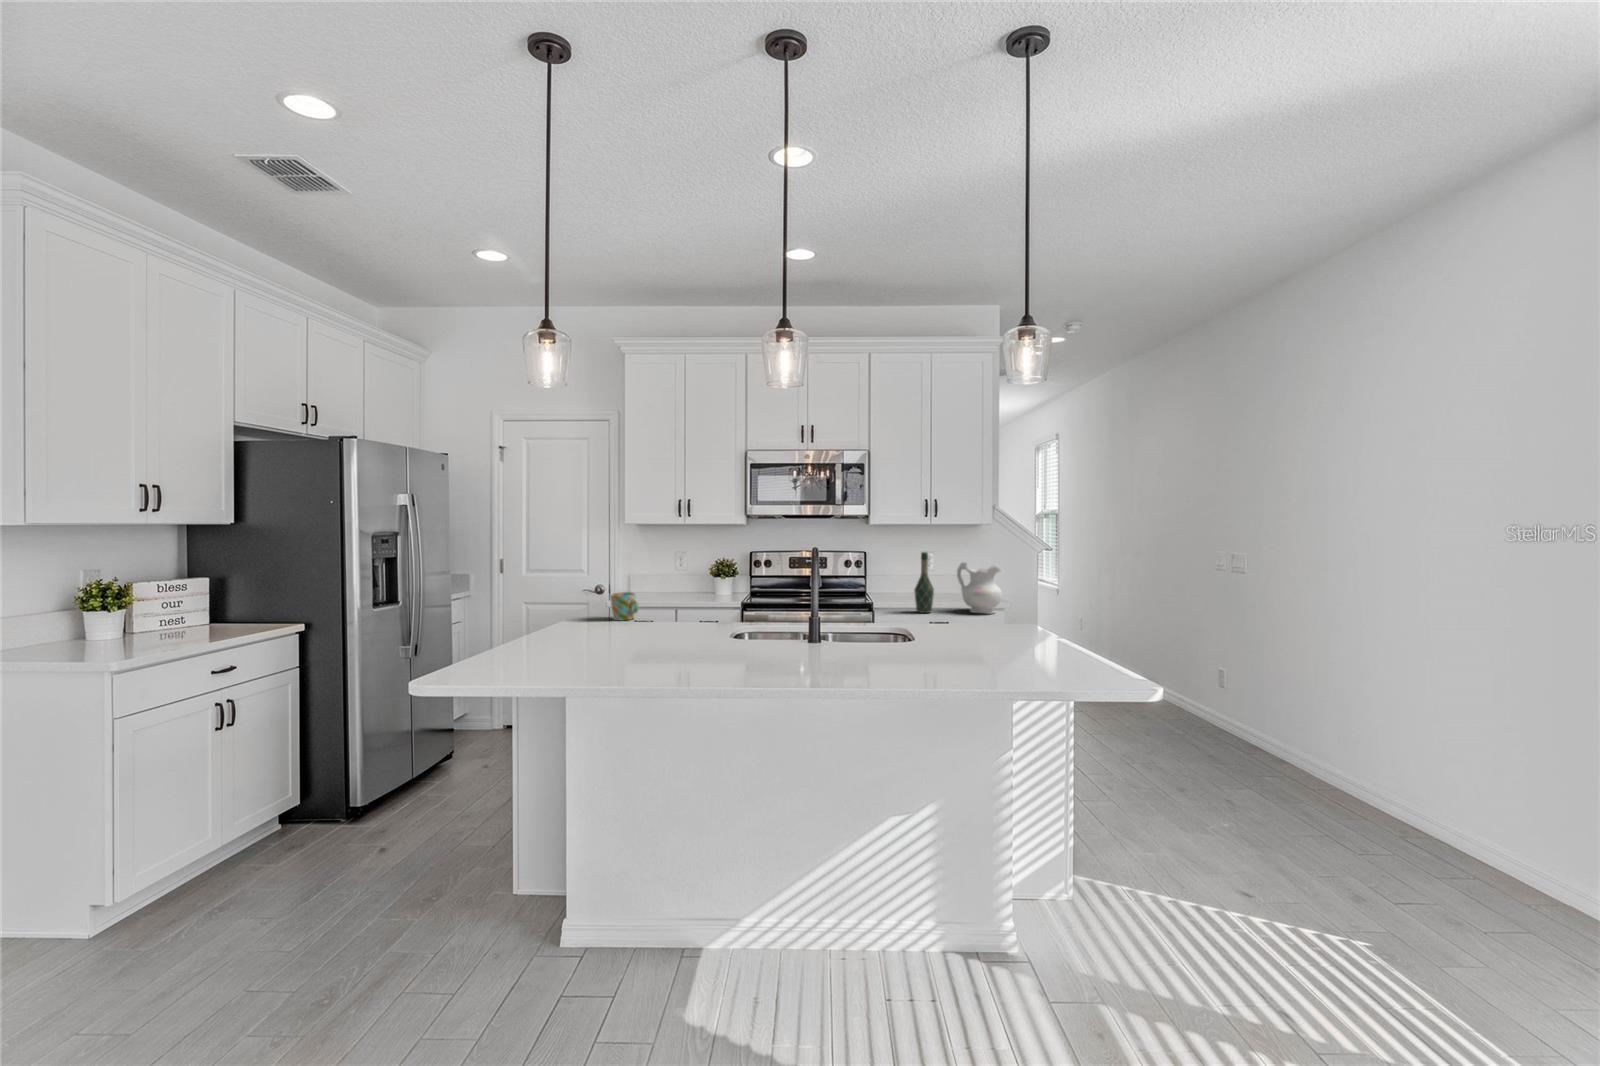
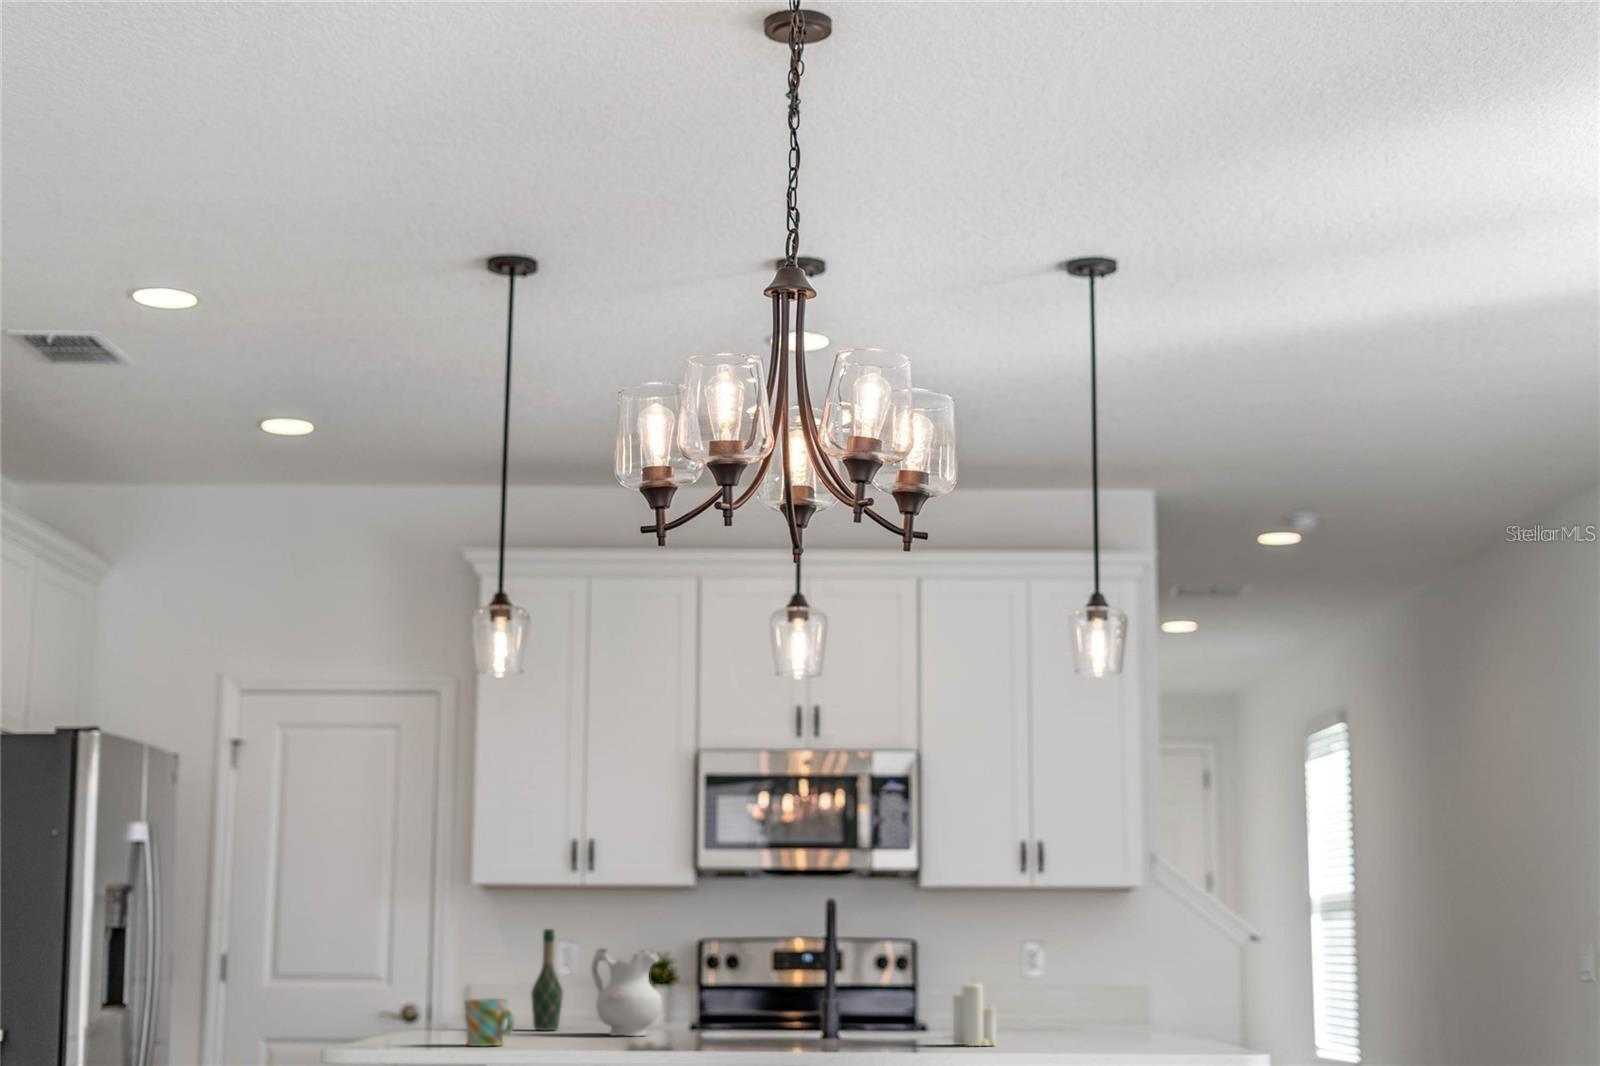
wine bottle: present [914,552,934,613] -> present [531,929,563,1030]
ceramic pitcher: present [957,562,1002,614] -> present [591,948,662,1036]
candle: none [889,580,914,619] -> present [953,984,996,1046]

